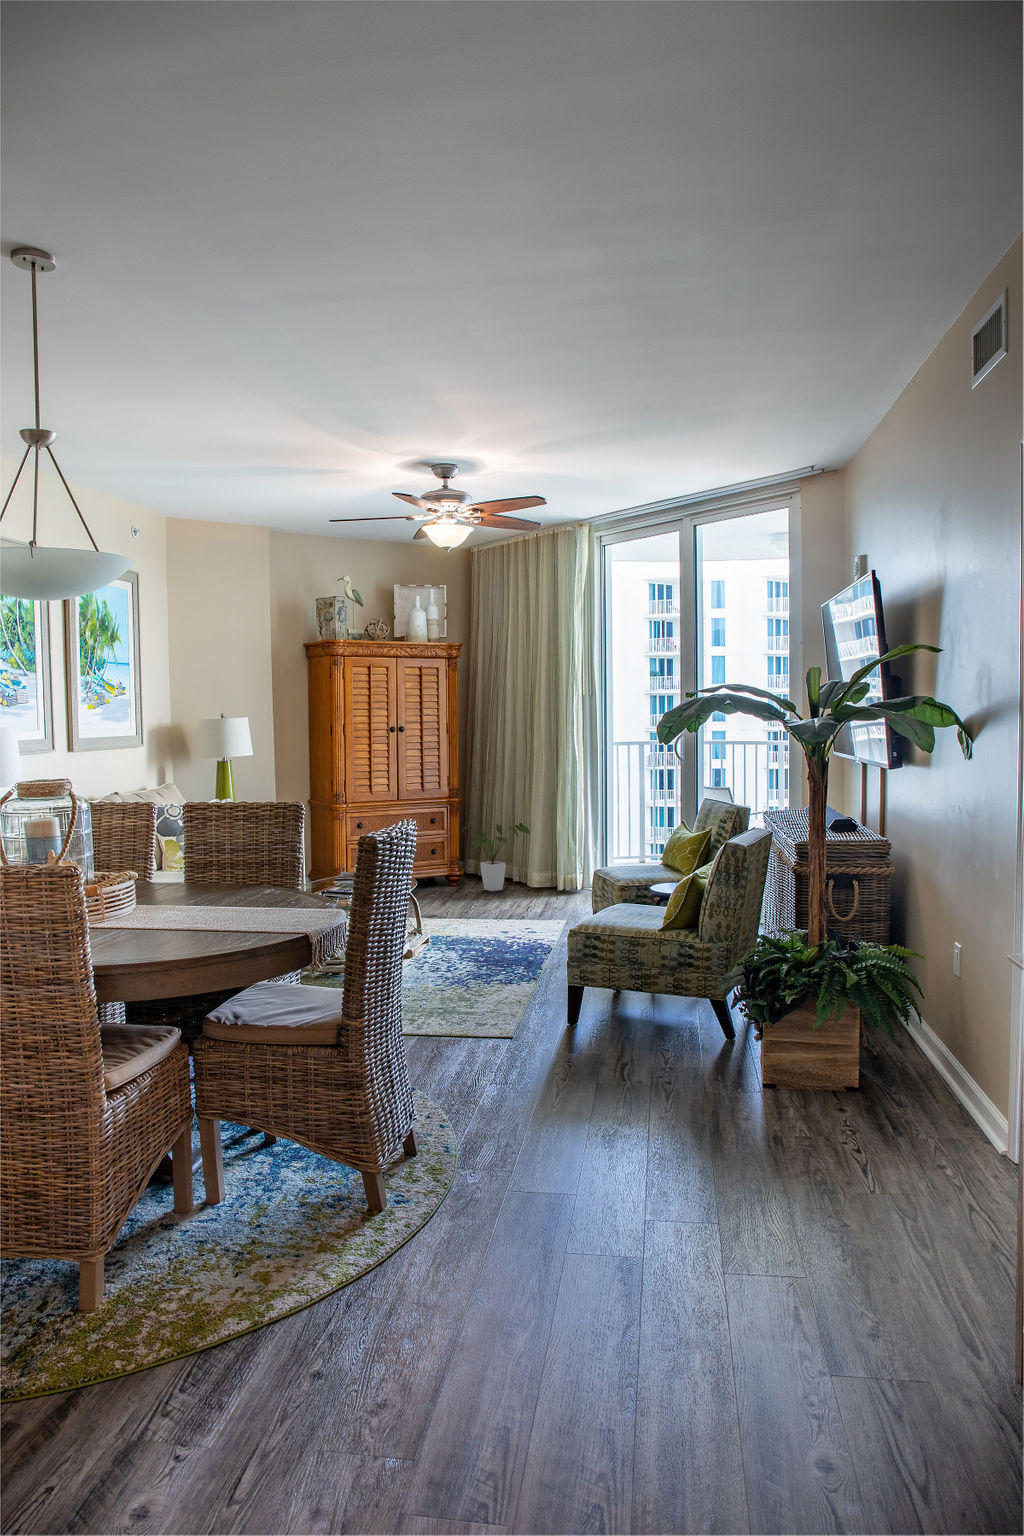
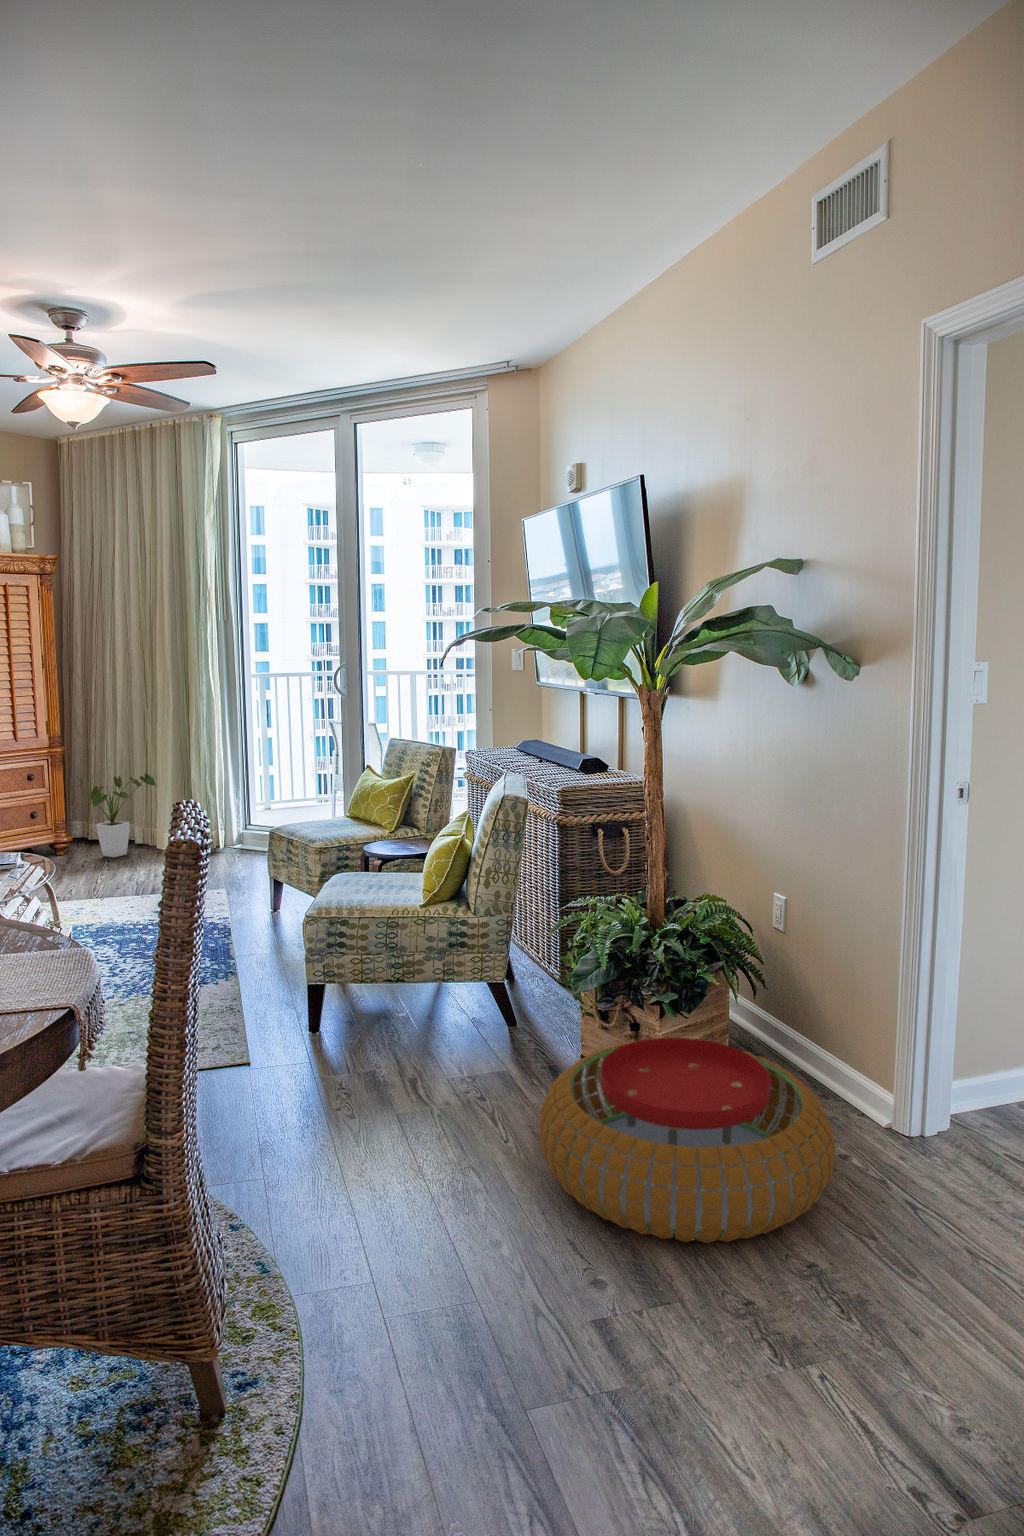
pouf: none [678,1048,944,1214] -> present [539,1038,835,1243]

